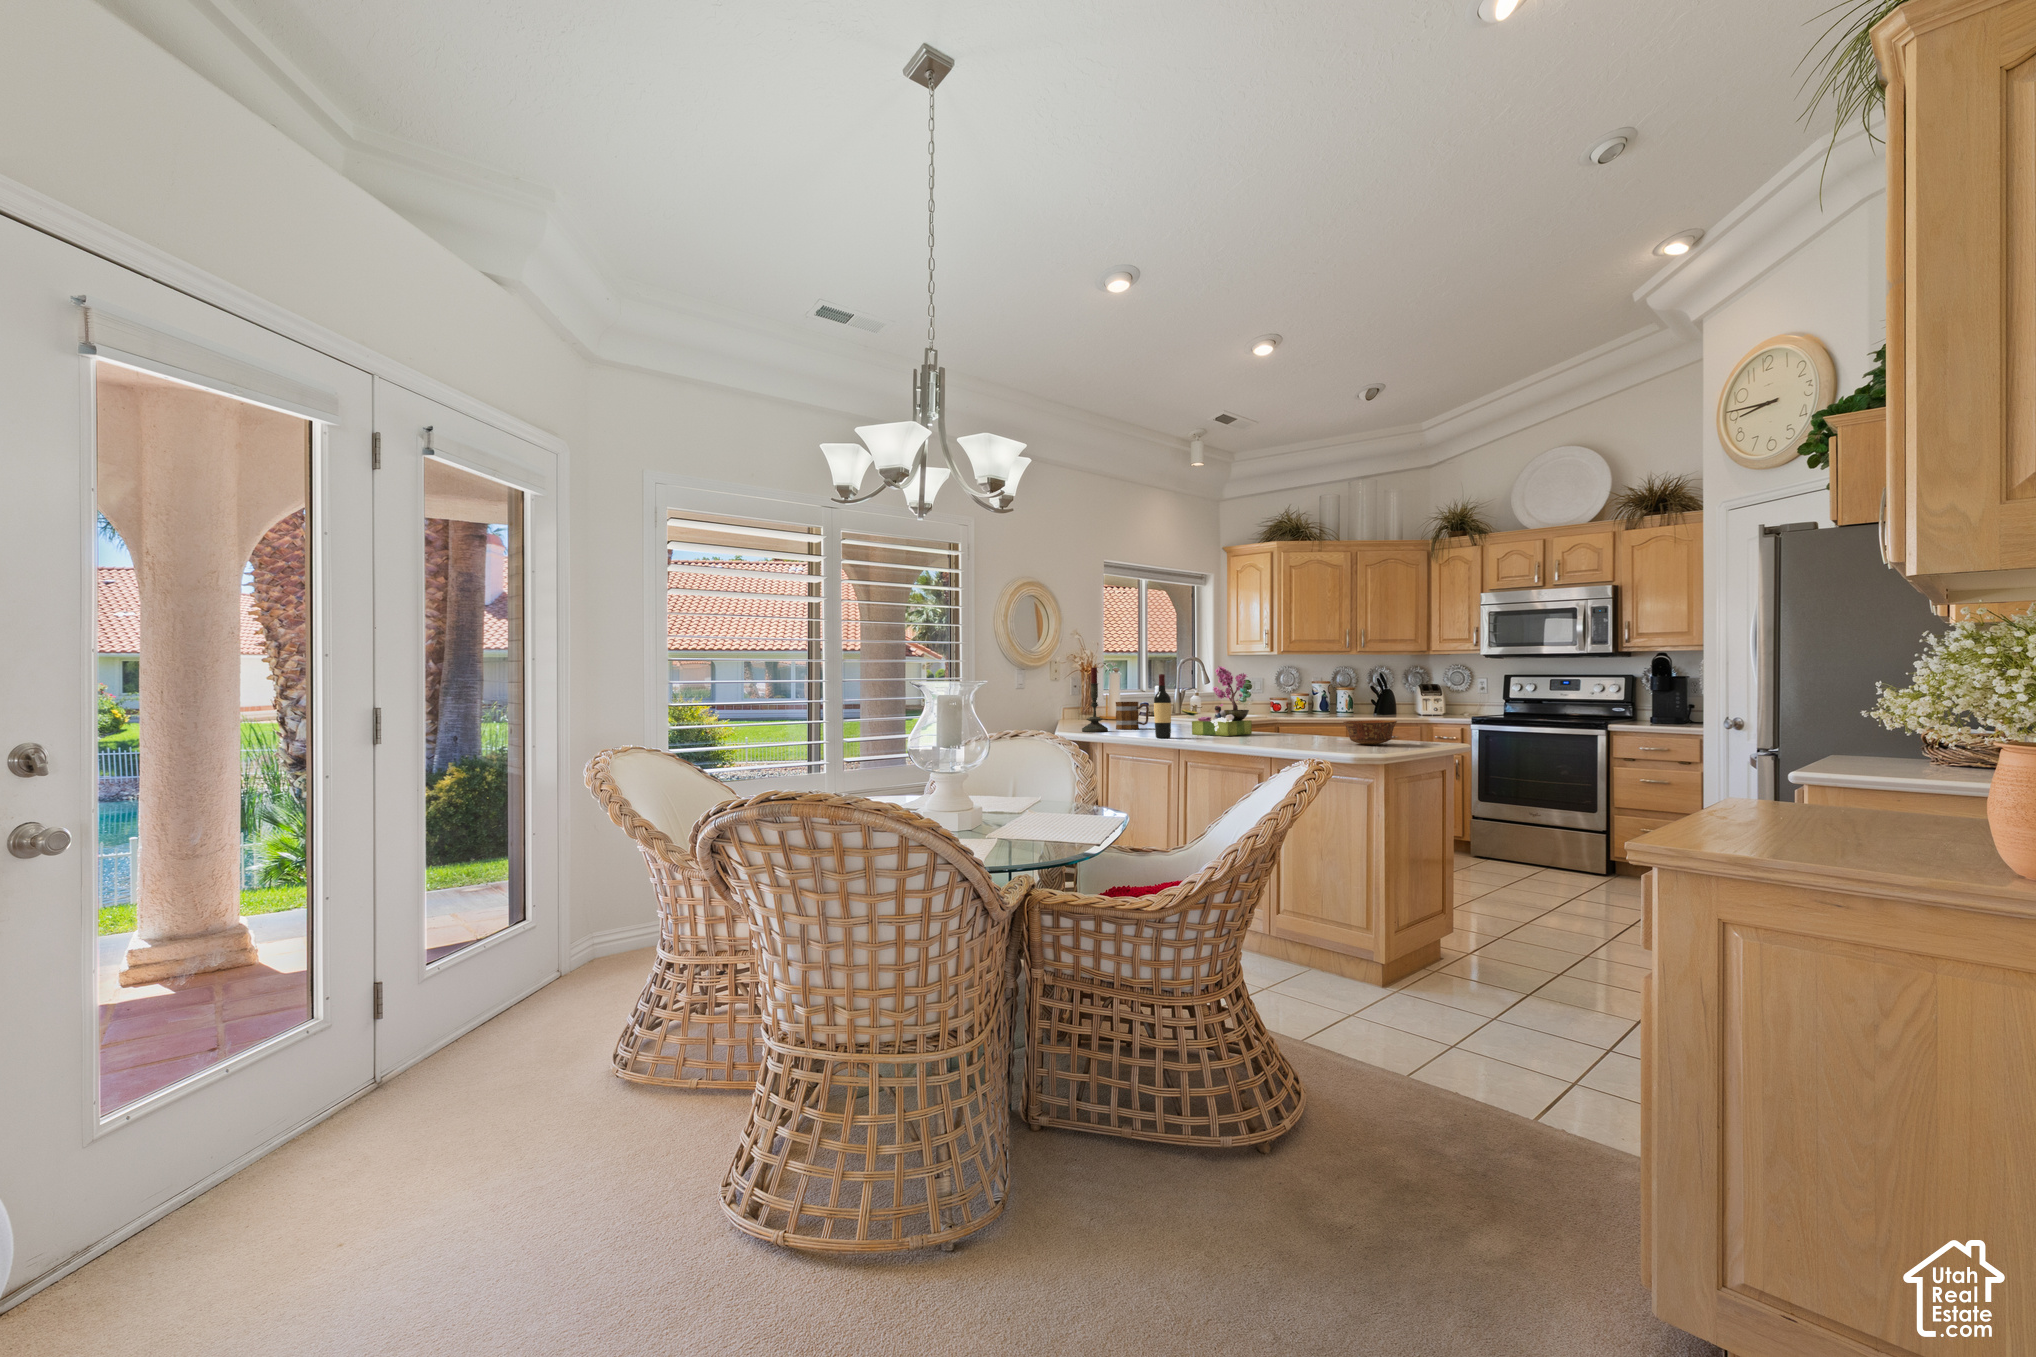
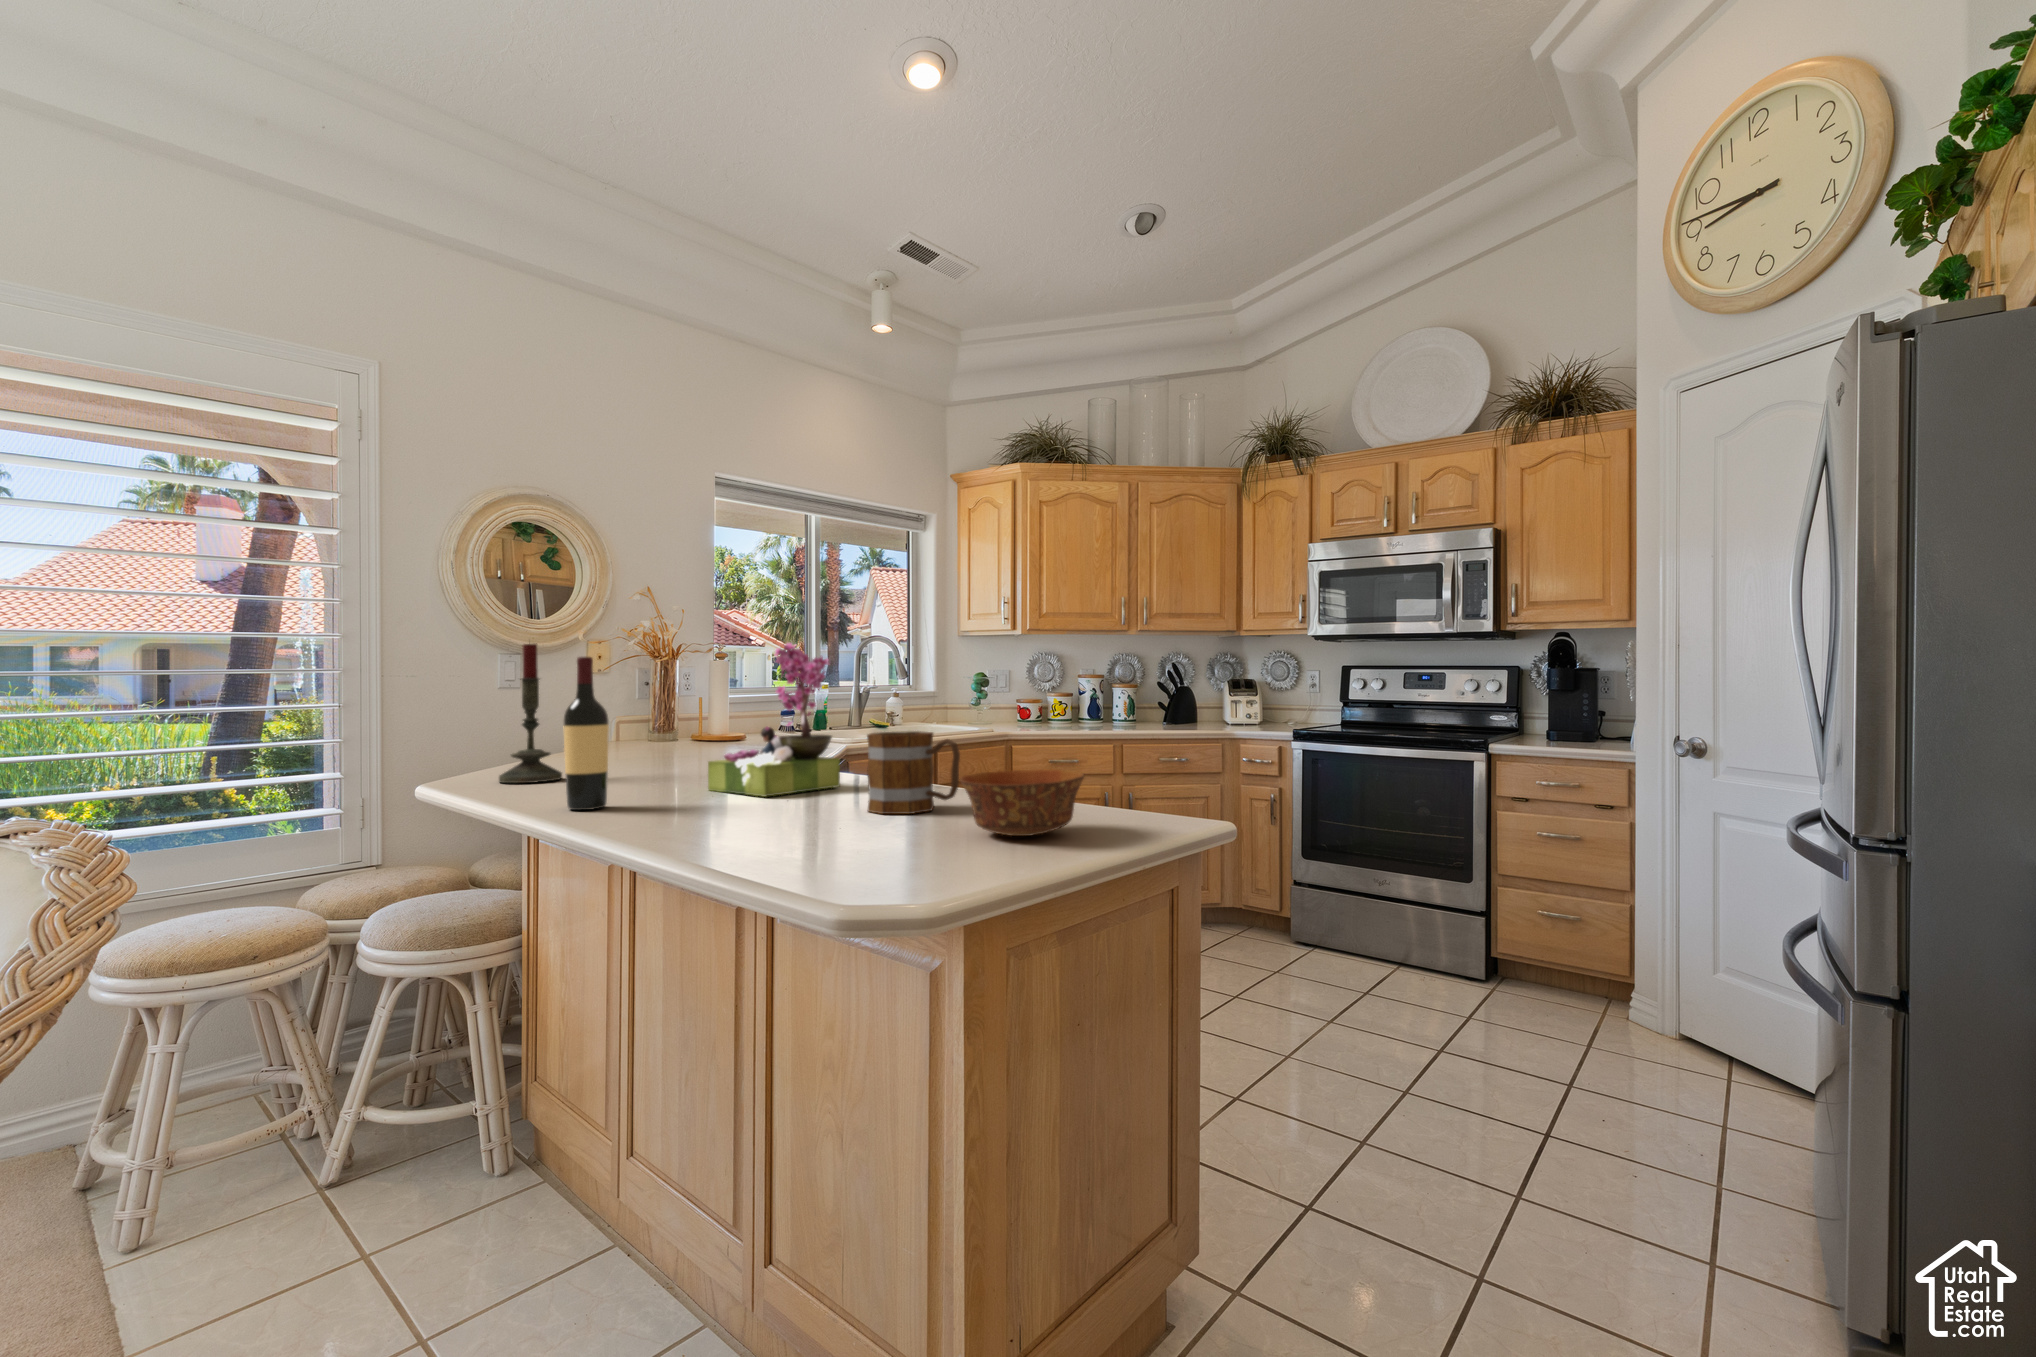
mug: present [1116,702,1149,729] -> present [867,731,960,814]

